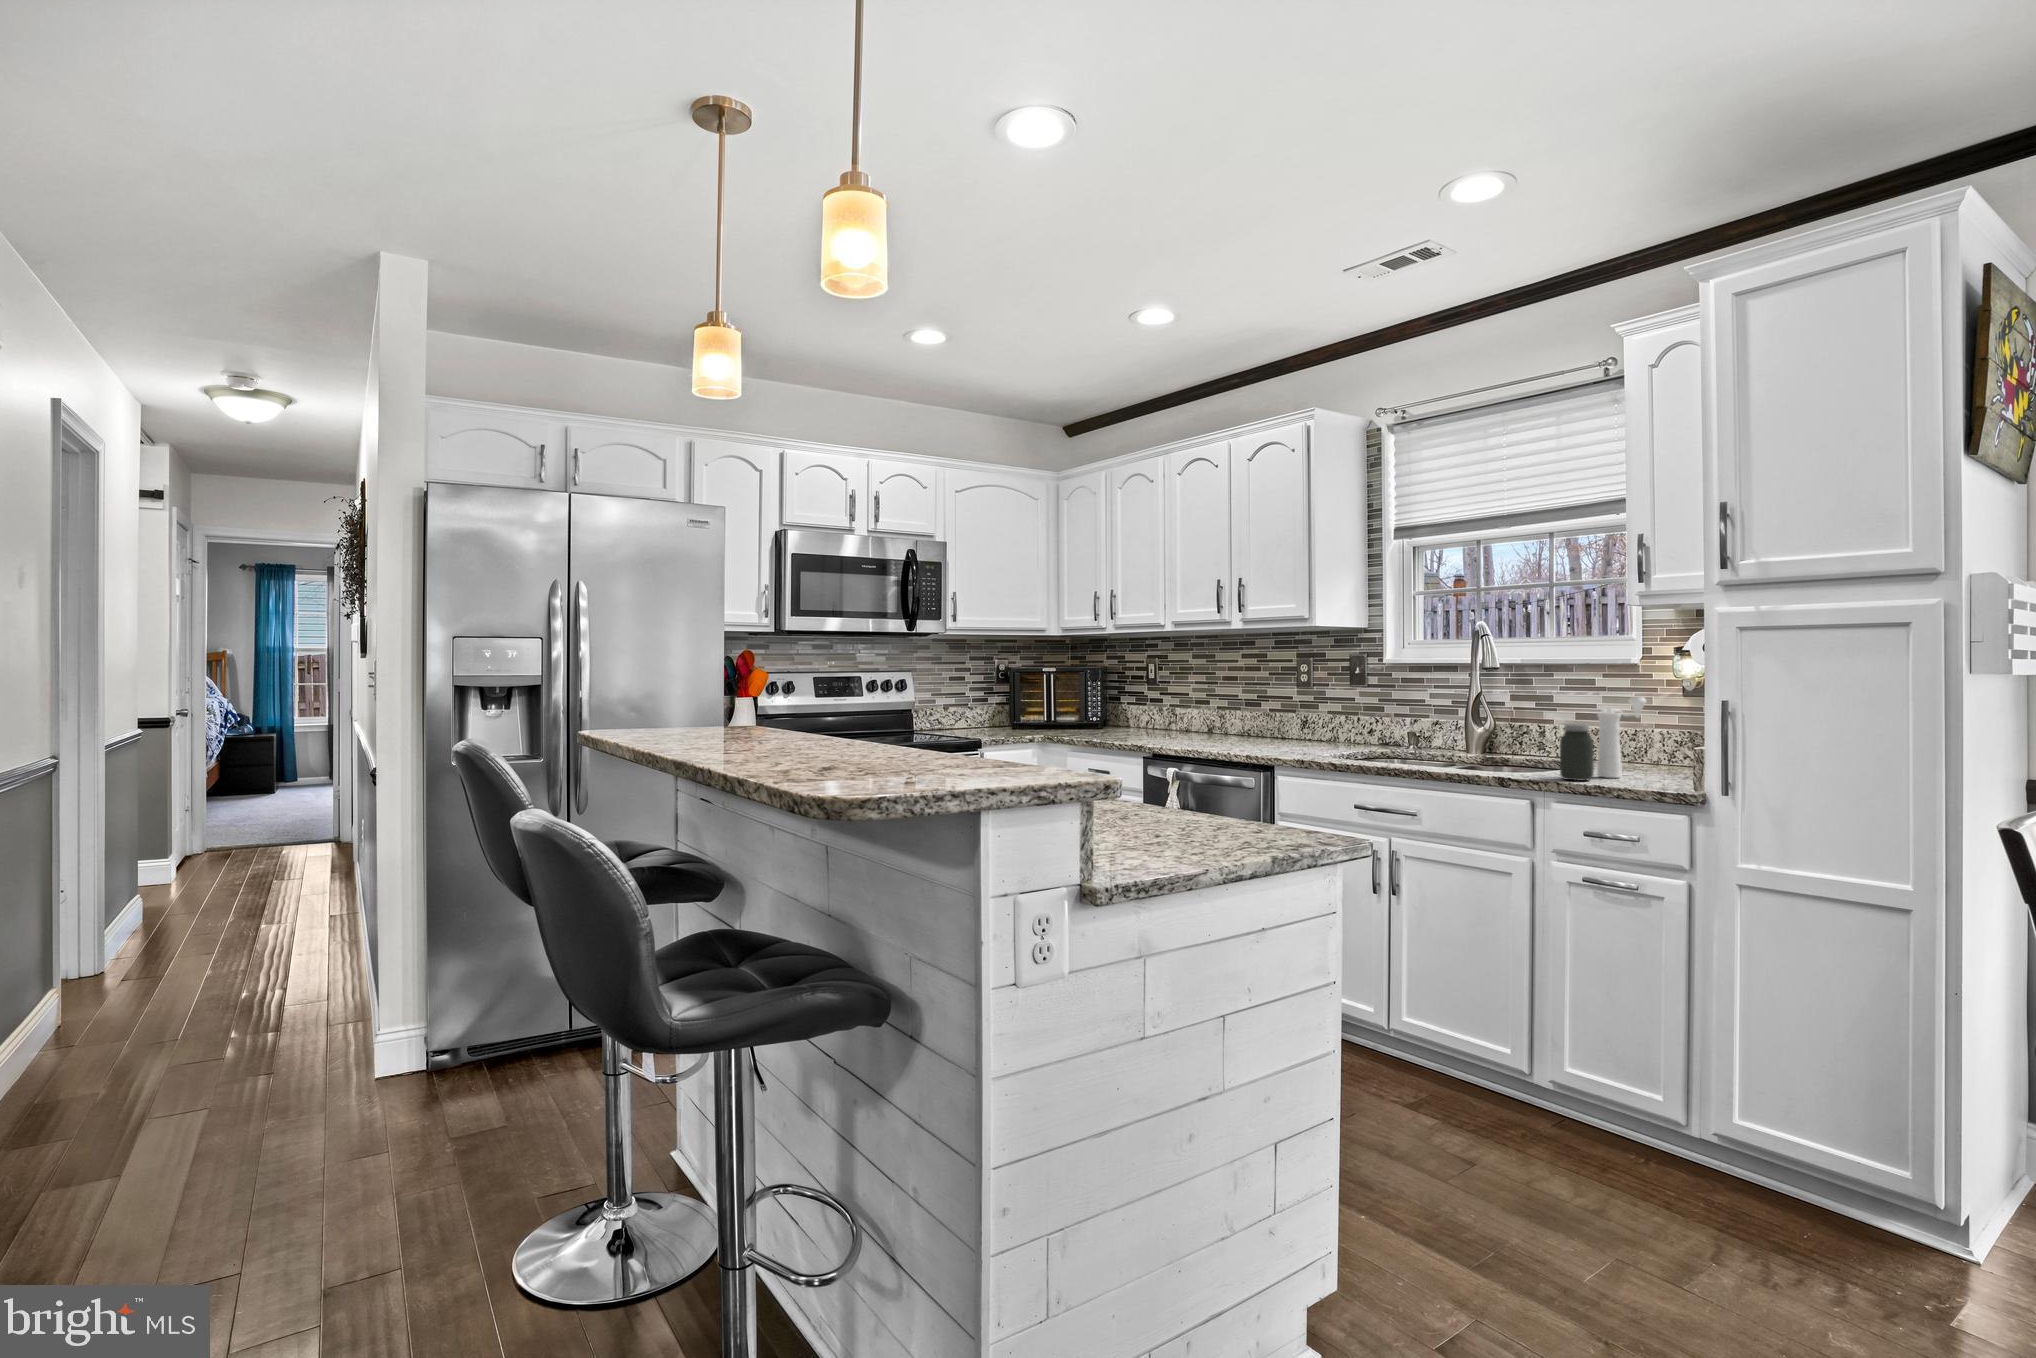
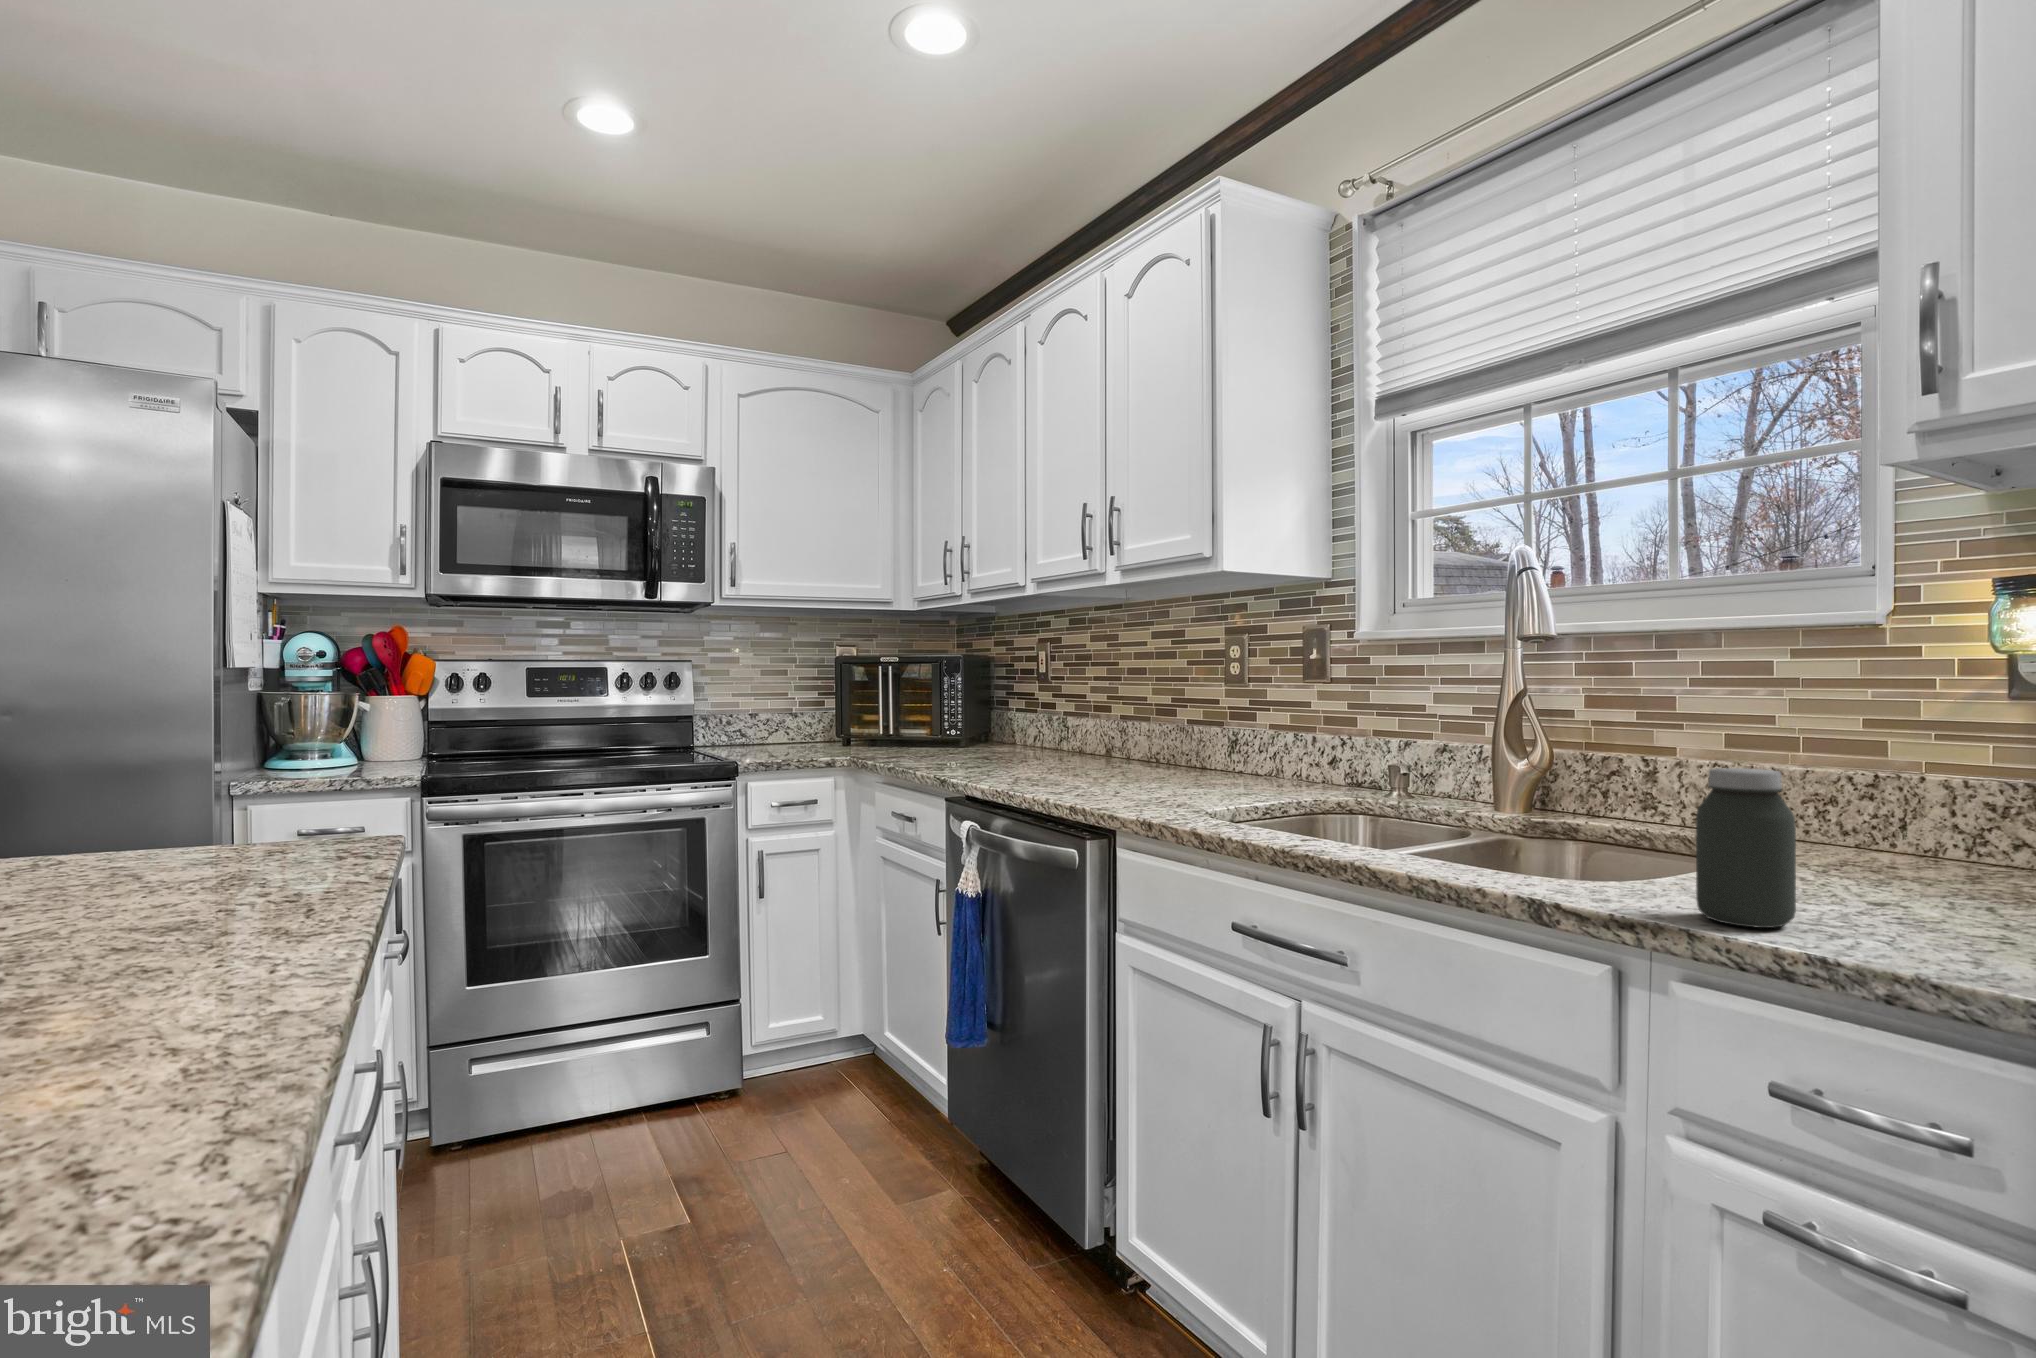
pepper mill: present [1597,697,1646,778] -> none [1798,698,1938,915]

